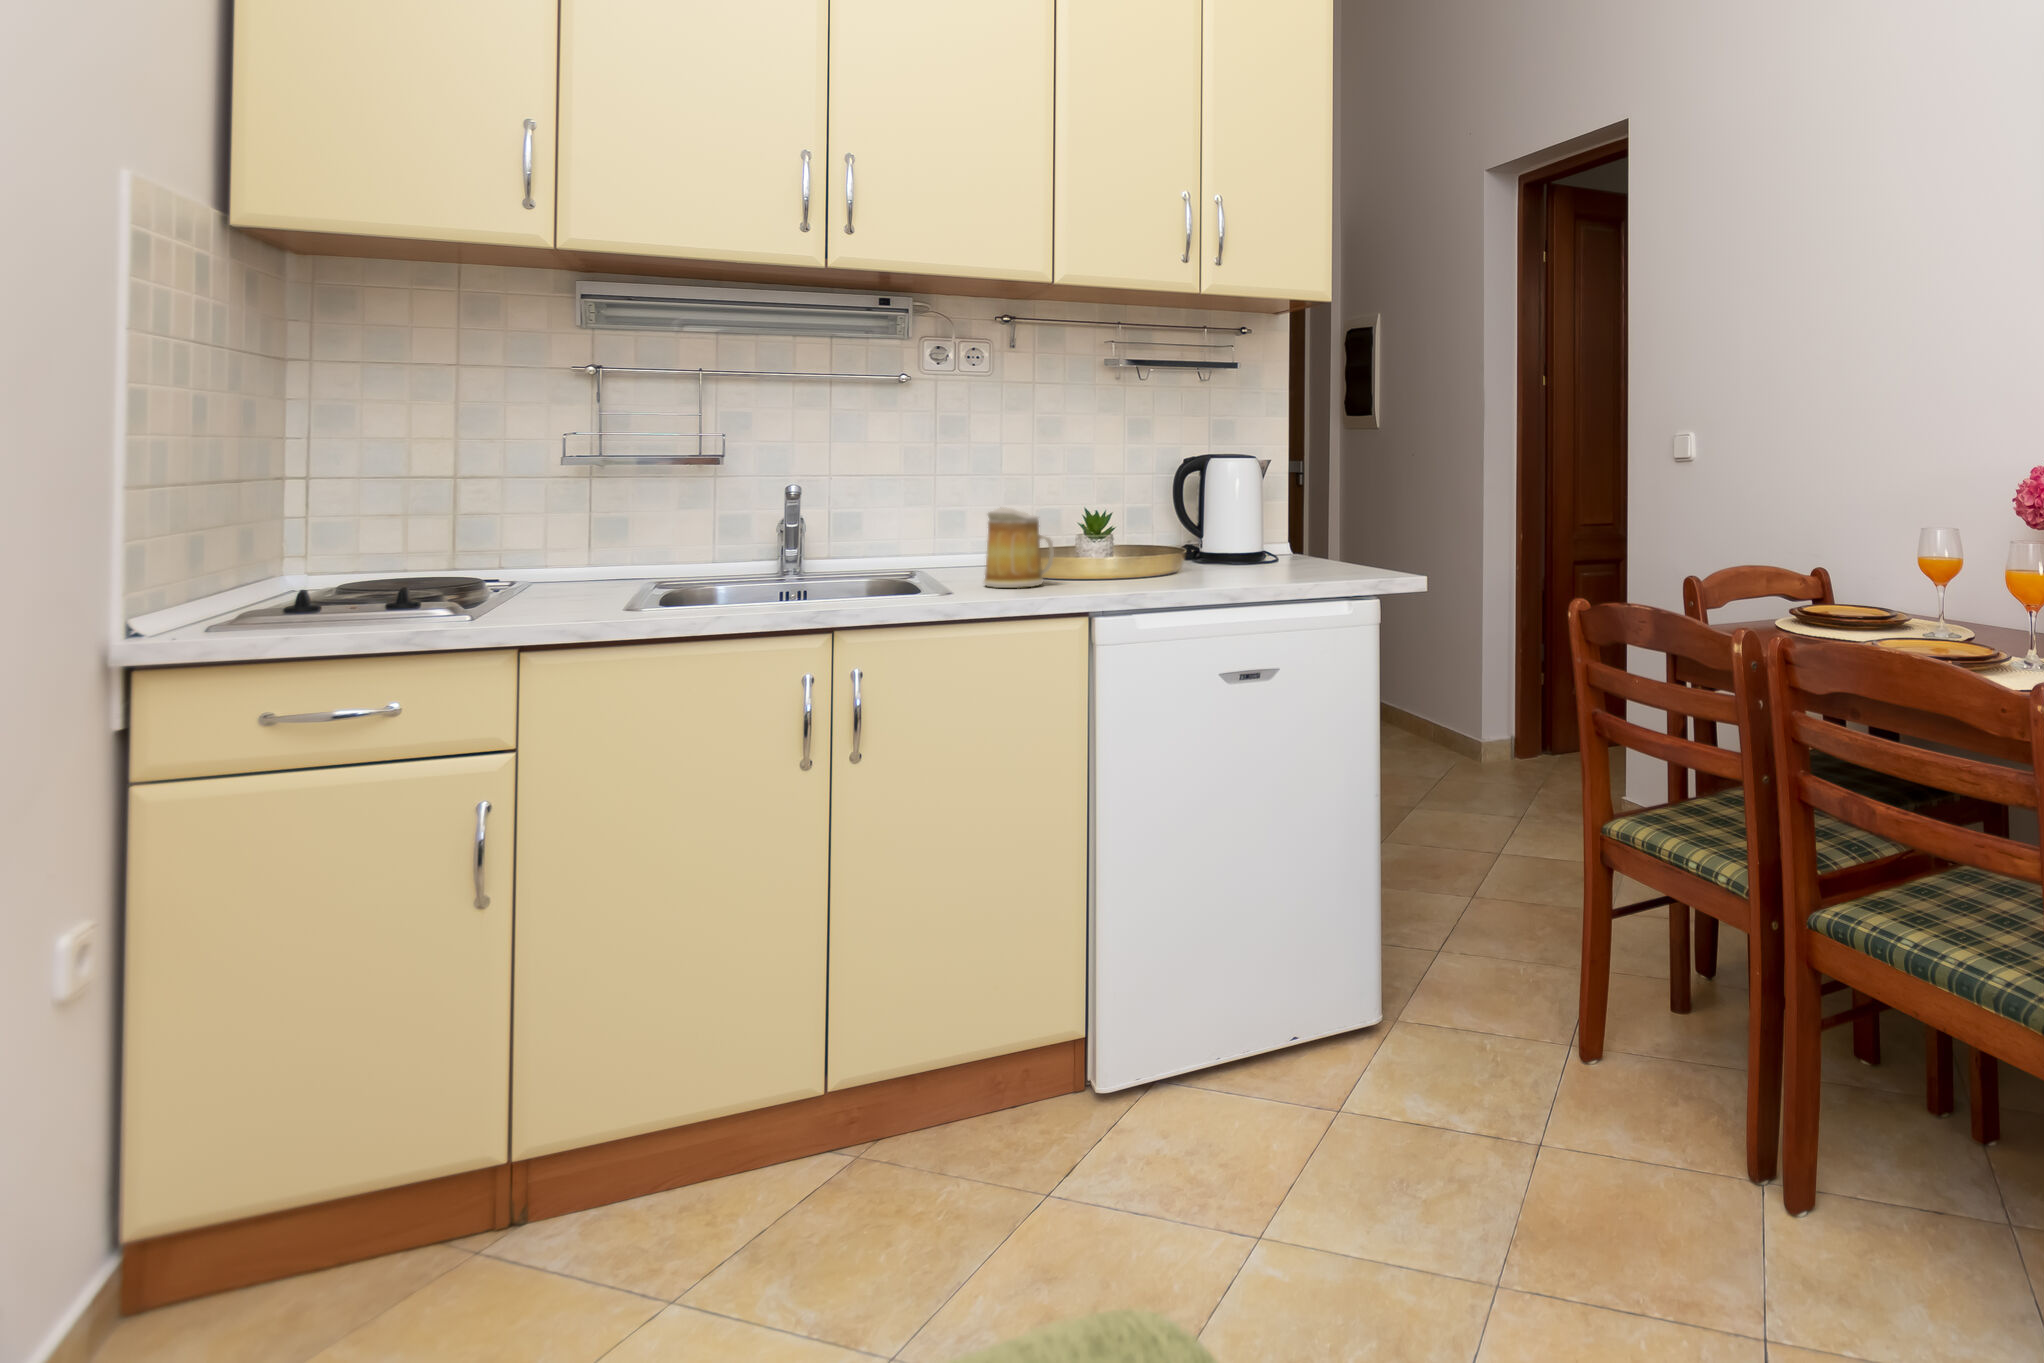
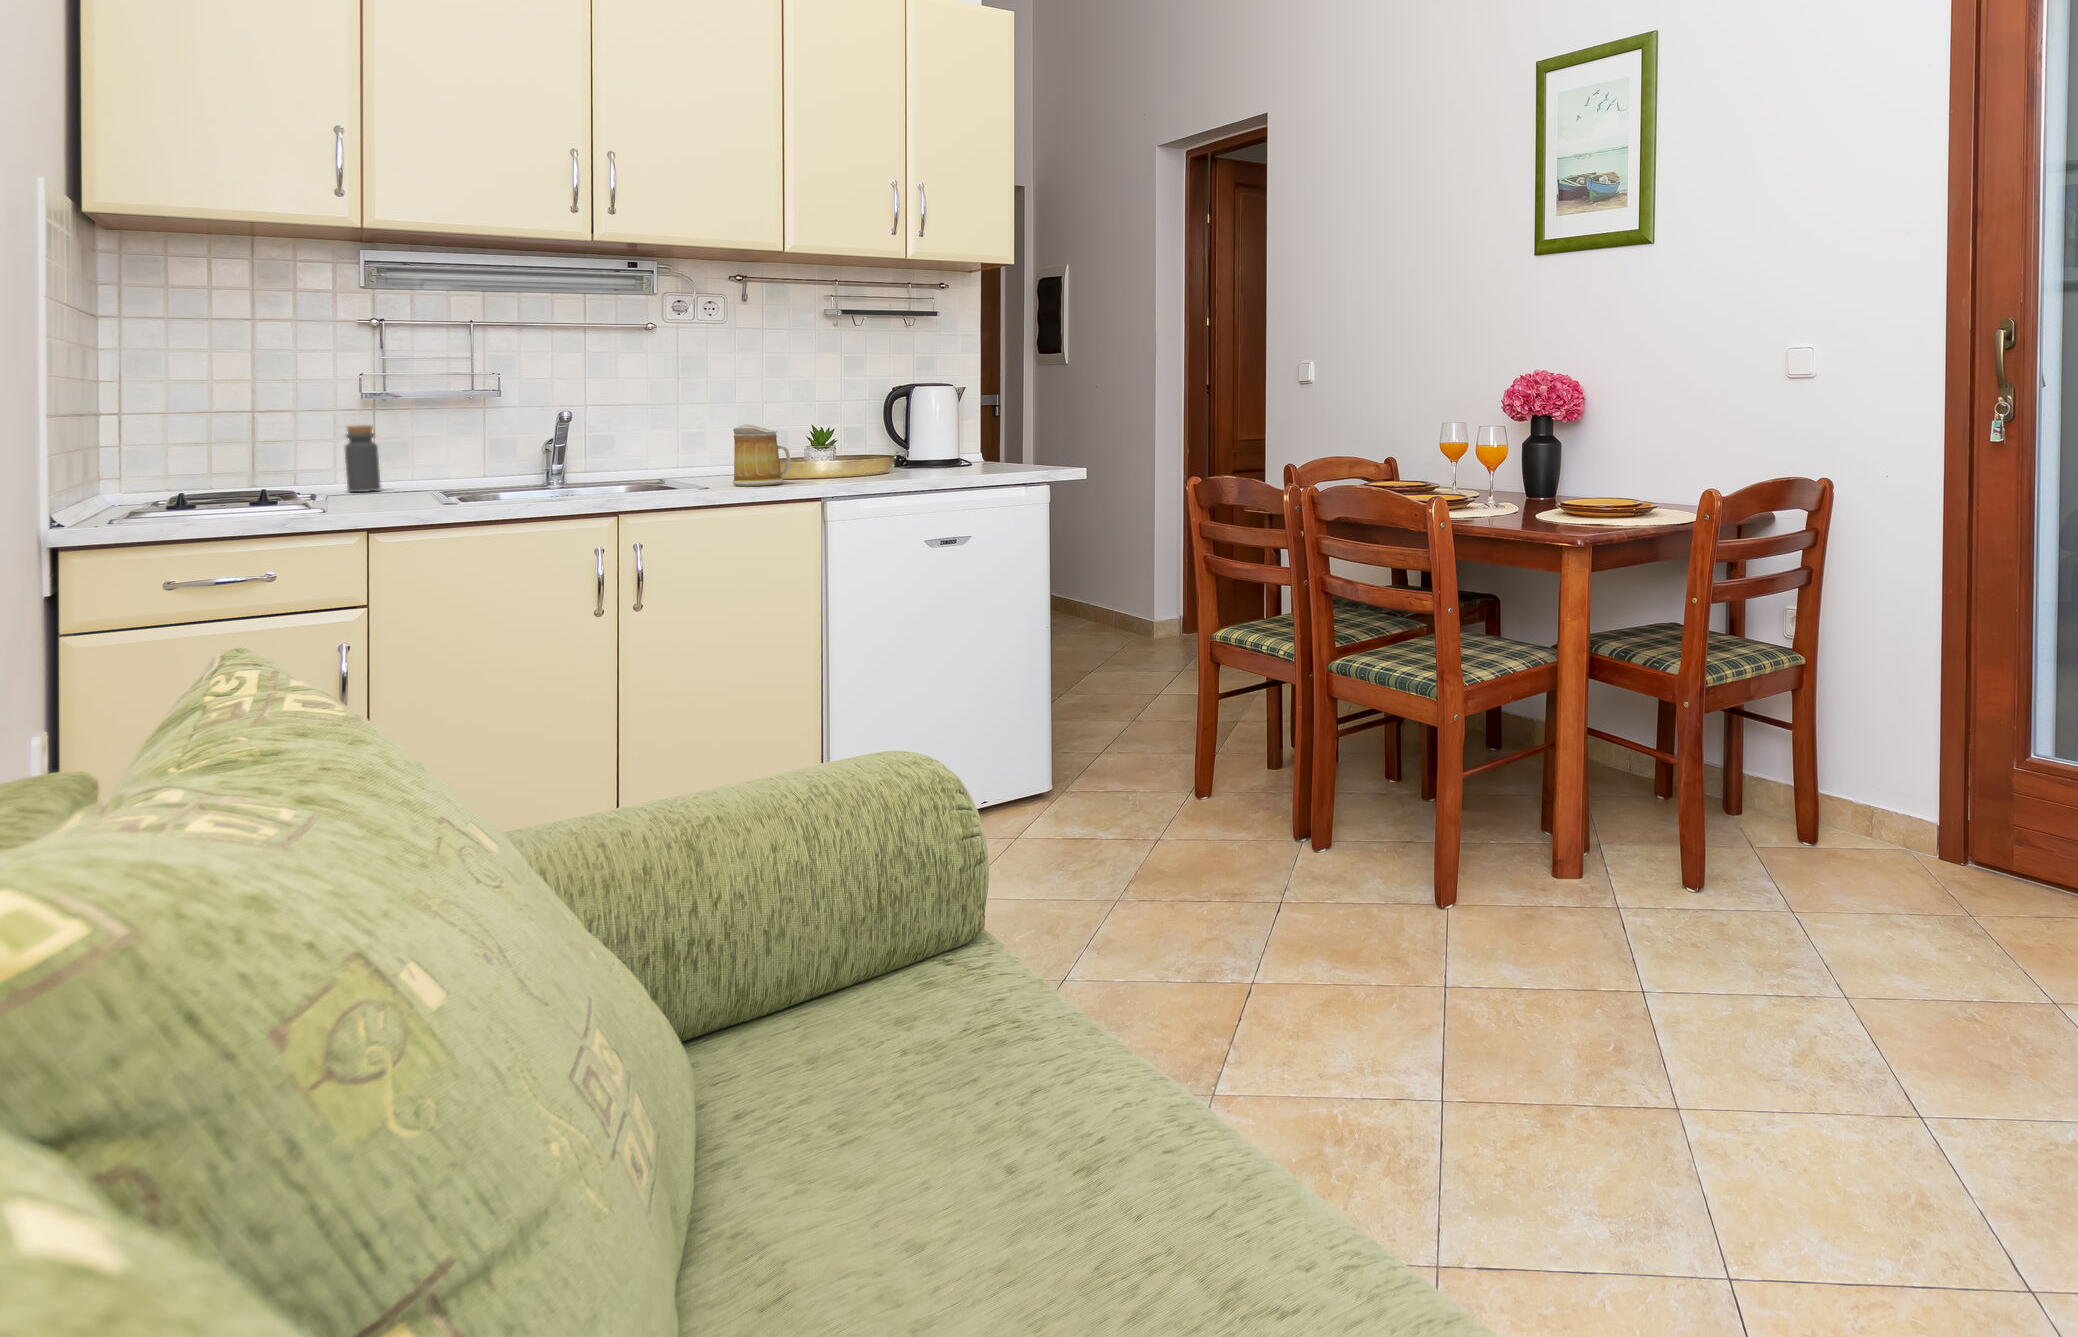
bottle: none [549,499,586,581] -> present [345,425,381,492]

